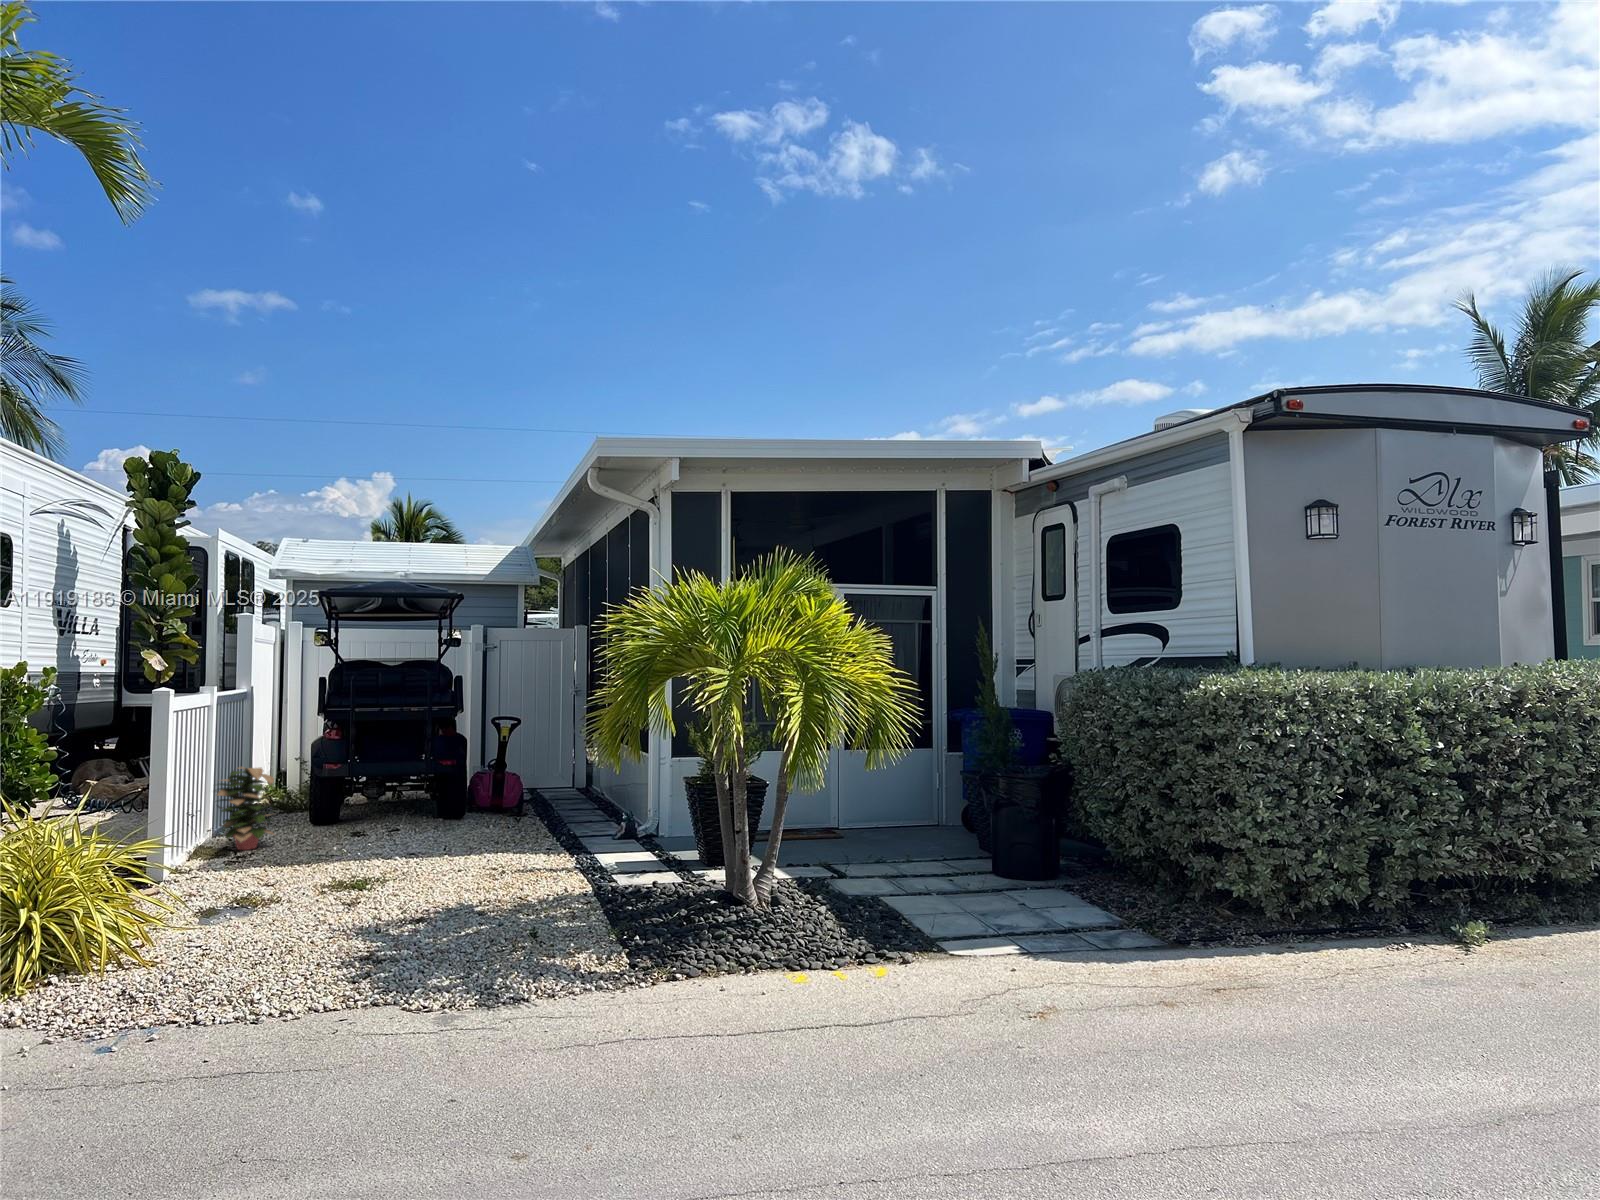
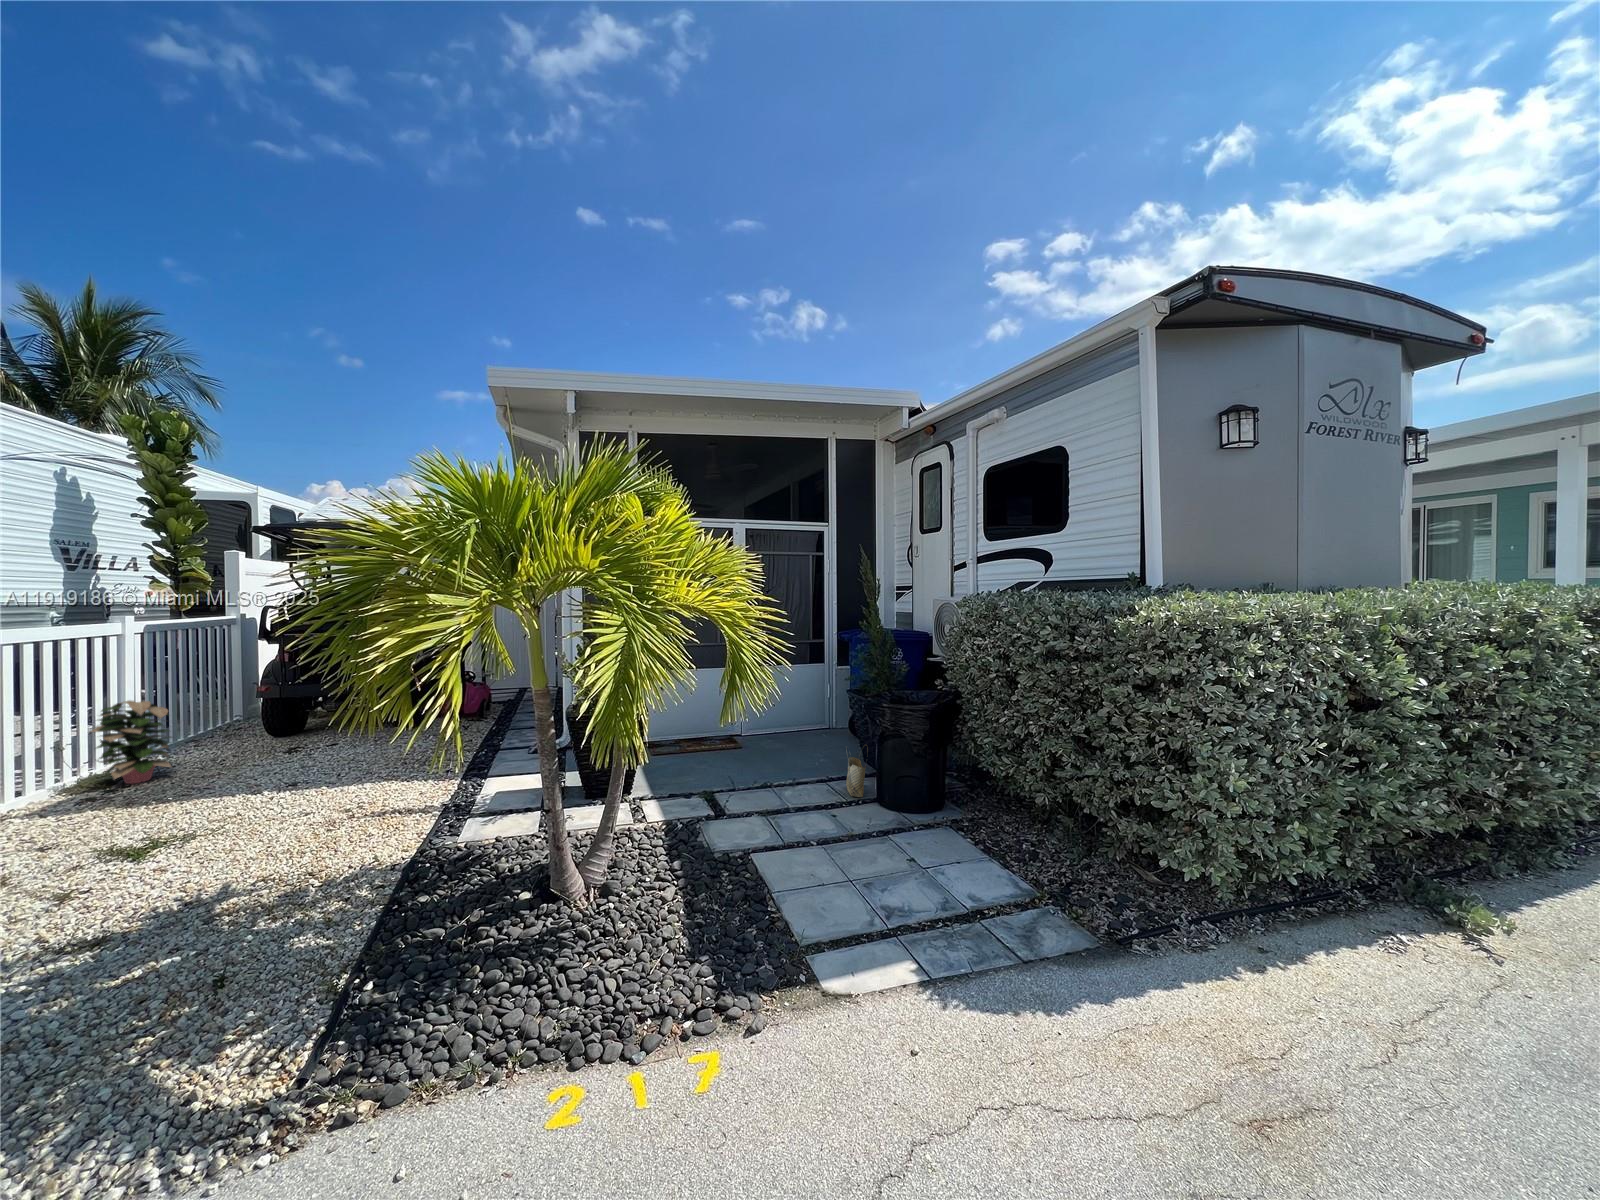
woven basket: none [962,818,985,871] -> present [846,745,867,797]

